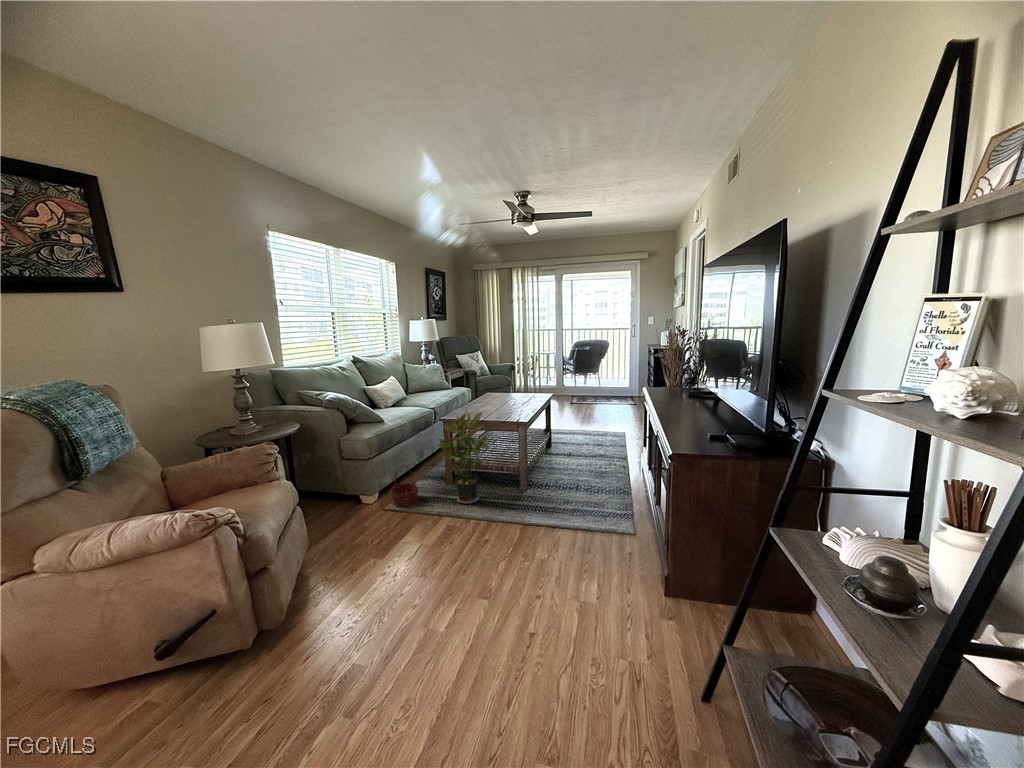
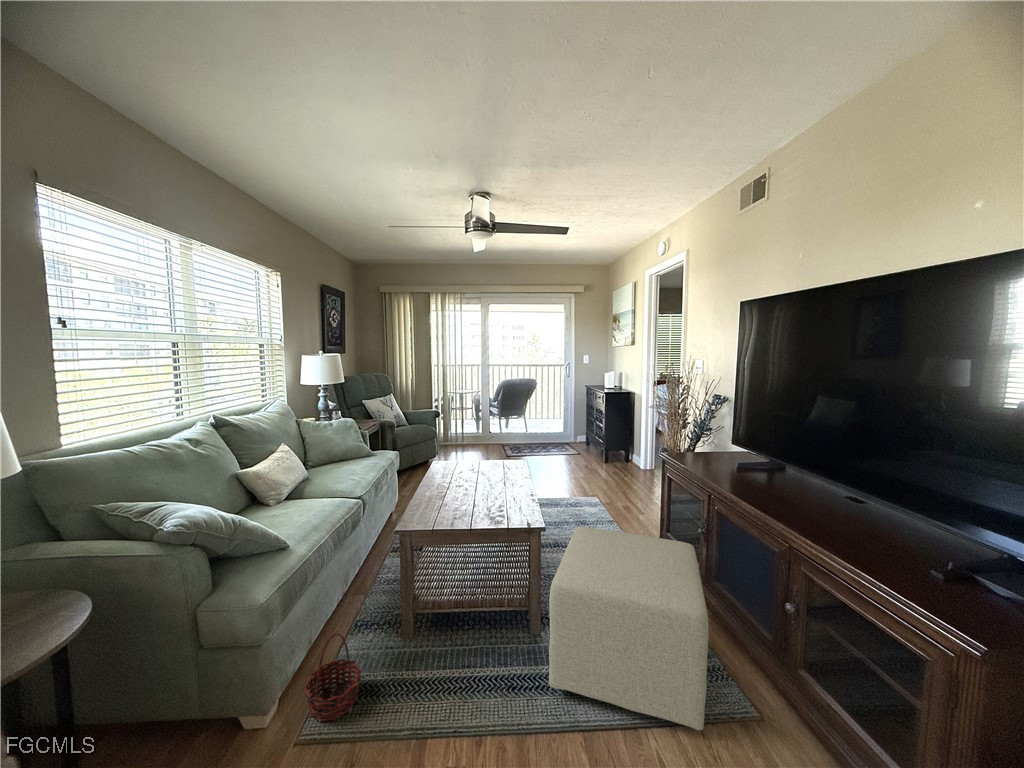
potted plant: present [438,410,489,504] -> none [402,518,490,687]
ottoman: none [515,427,629,531] -> present [549,526,708,730]

